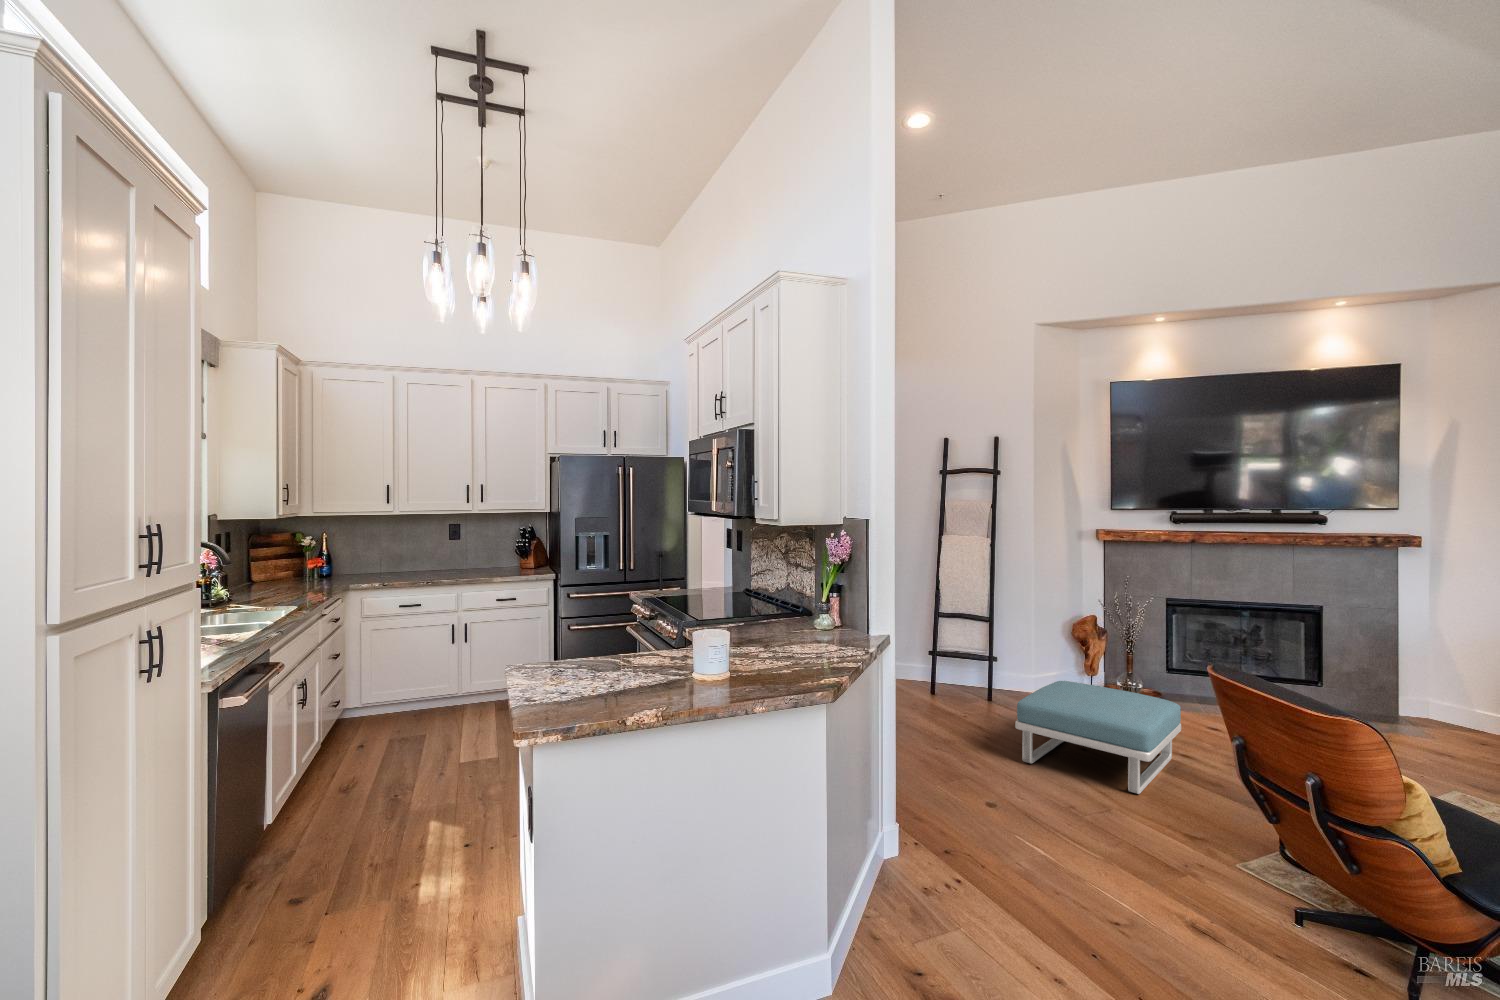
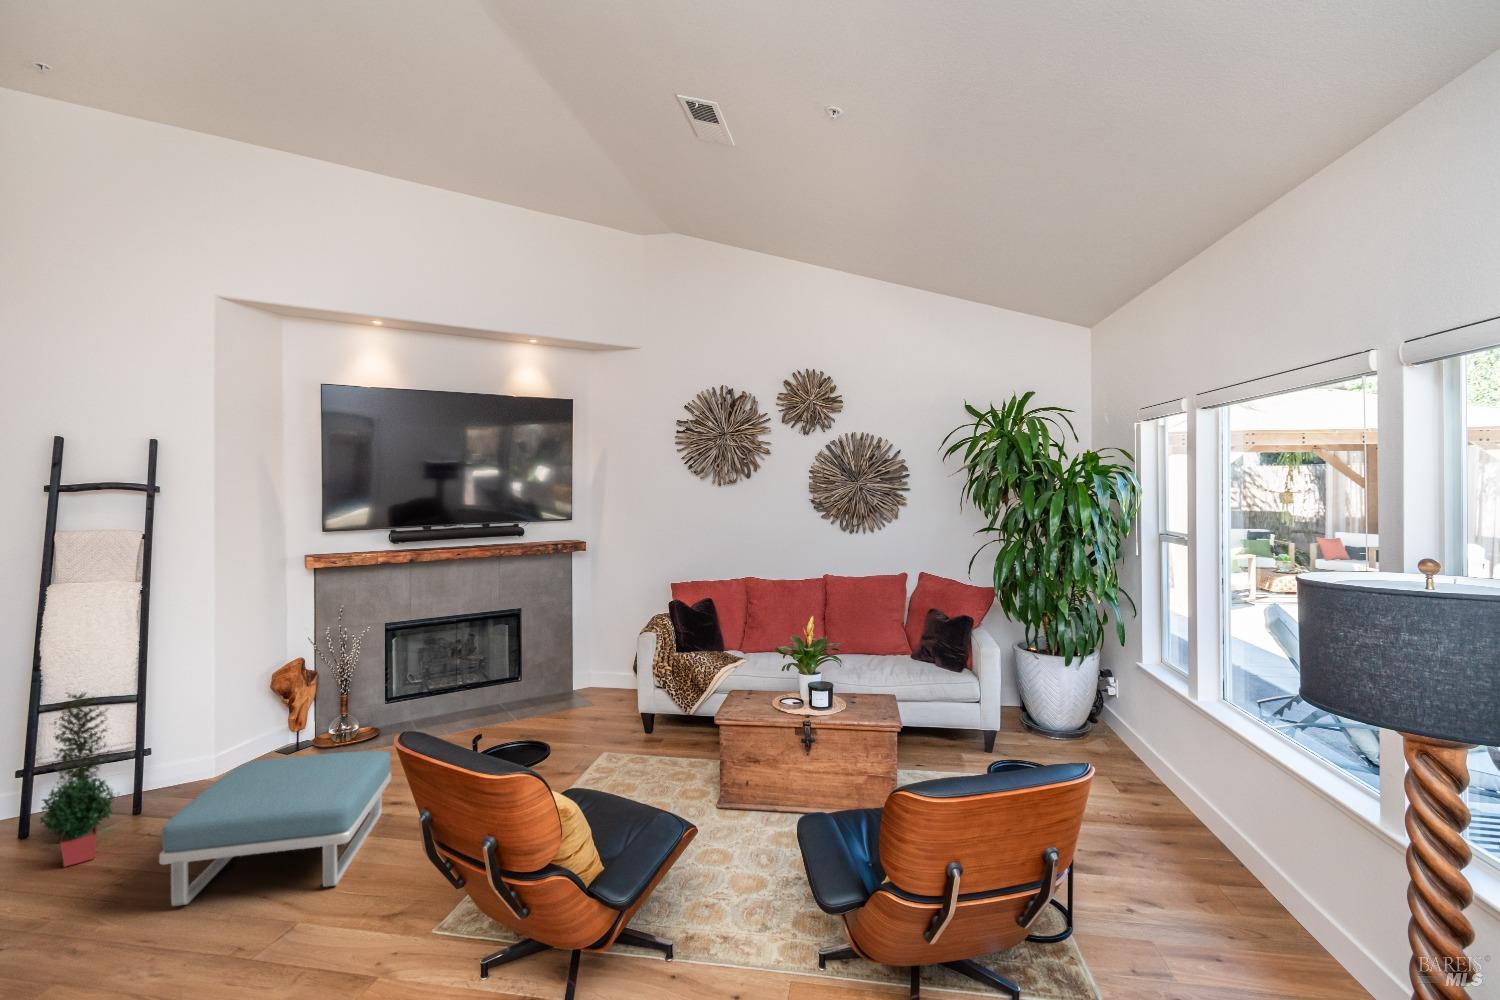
potted plant: none [942,607,982,718] -> present [40,693,115,866]

